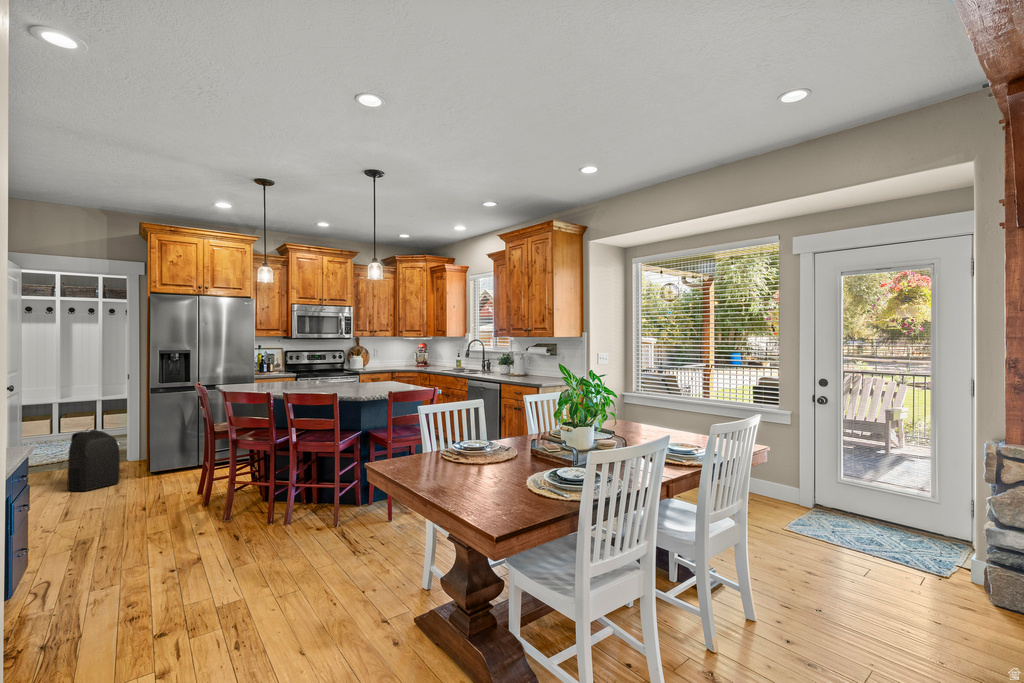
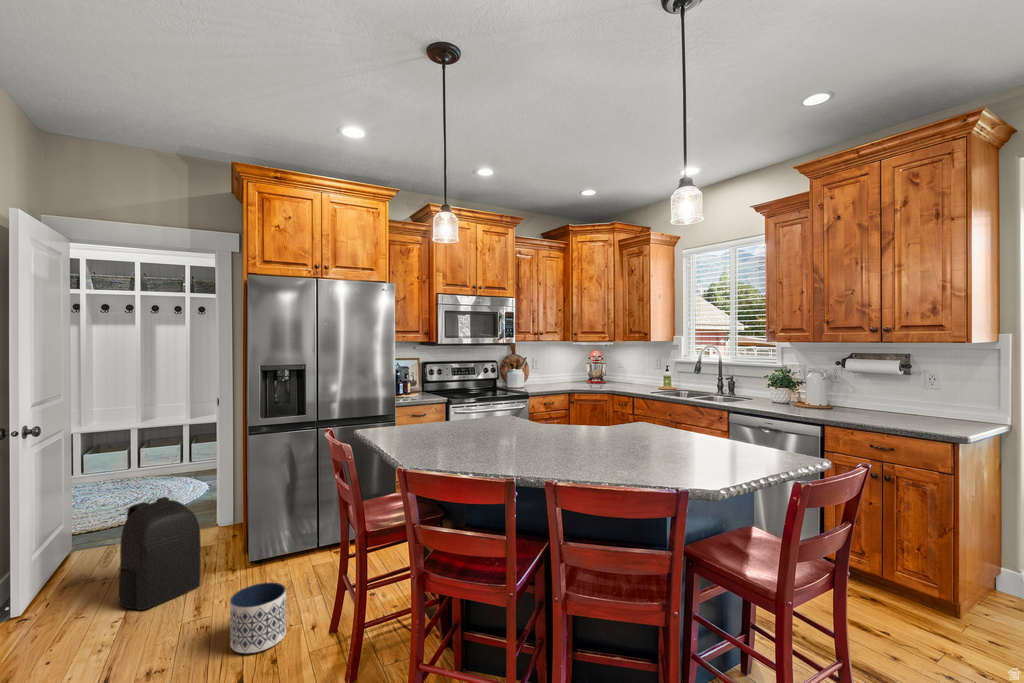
planter: none [141,469,174,501] -> present [230,582,286,653]

